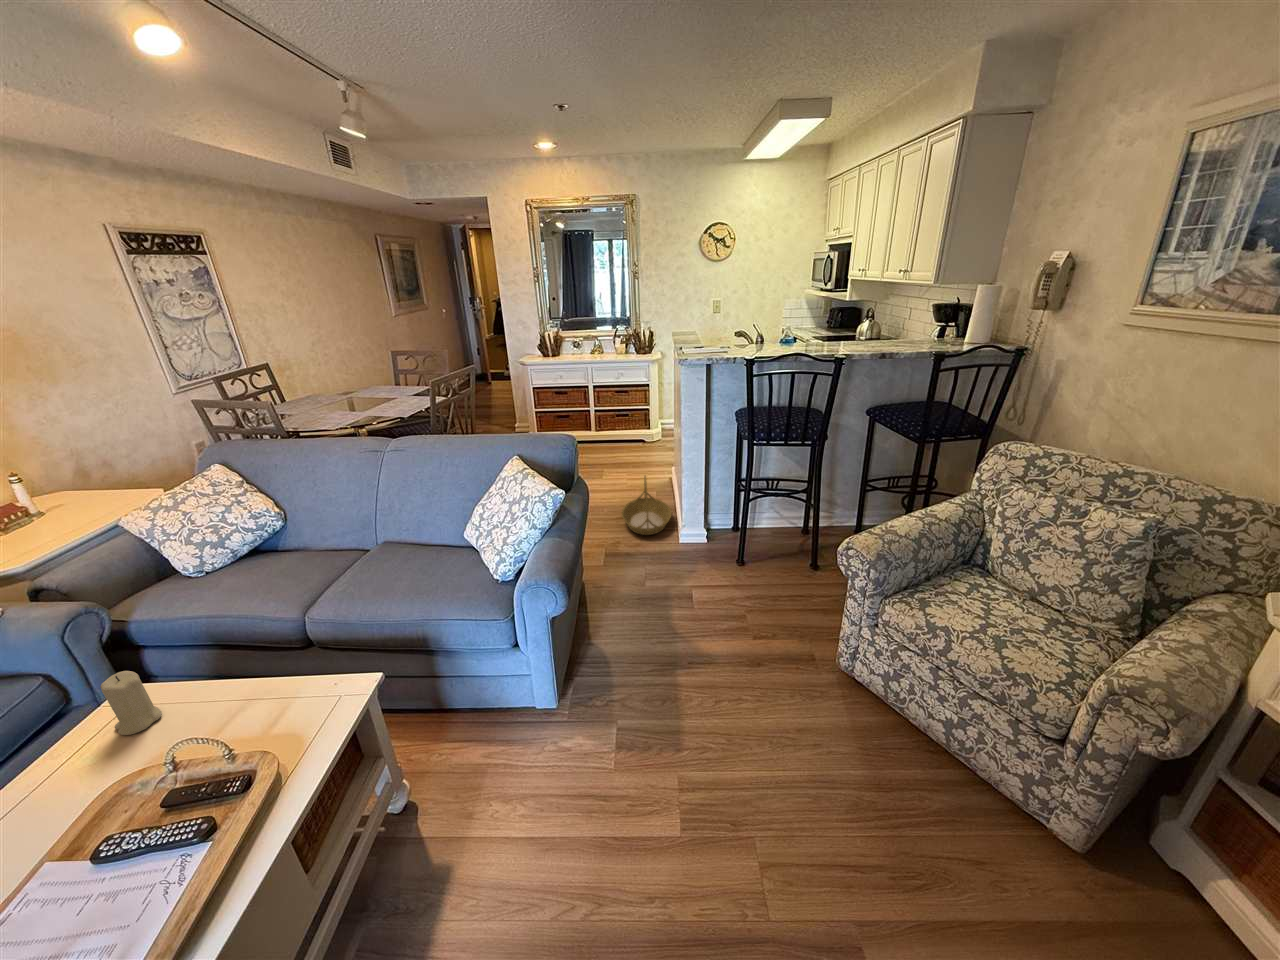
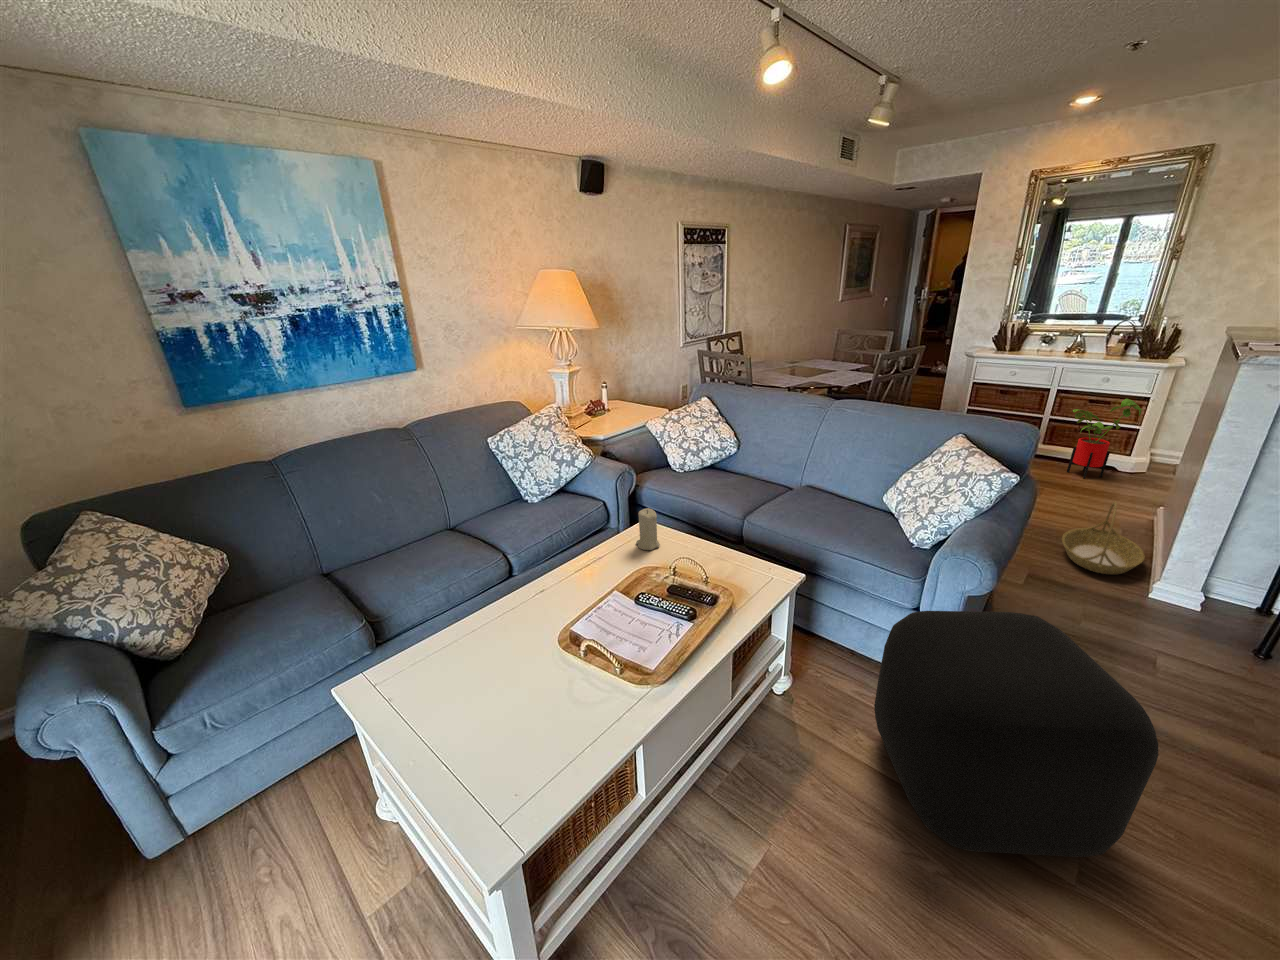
house plant: none [608,388,648,455] -> present [1067,399,1143,479]
ottoman: none [487,616,694,870] -> present [874,611,1158,857]

